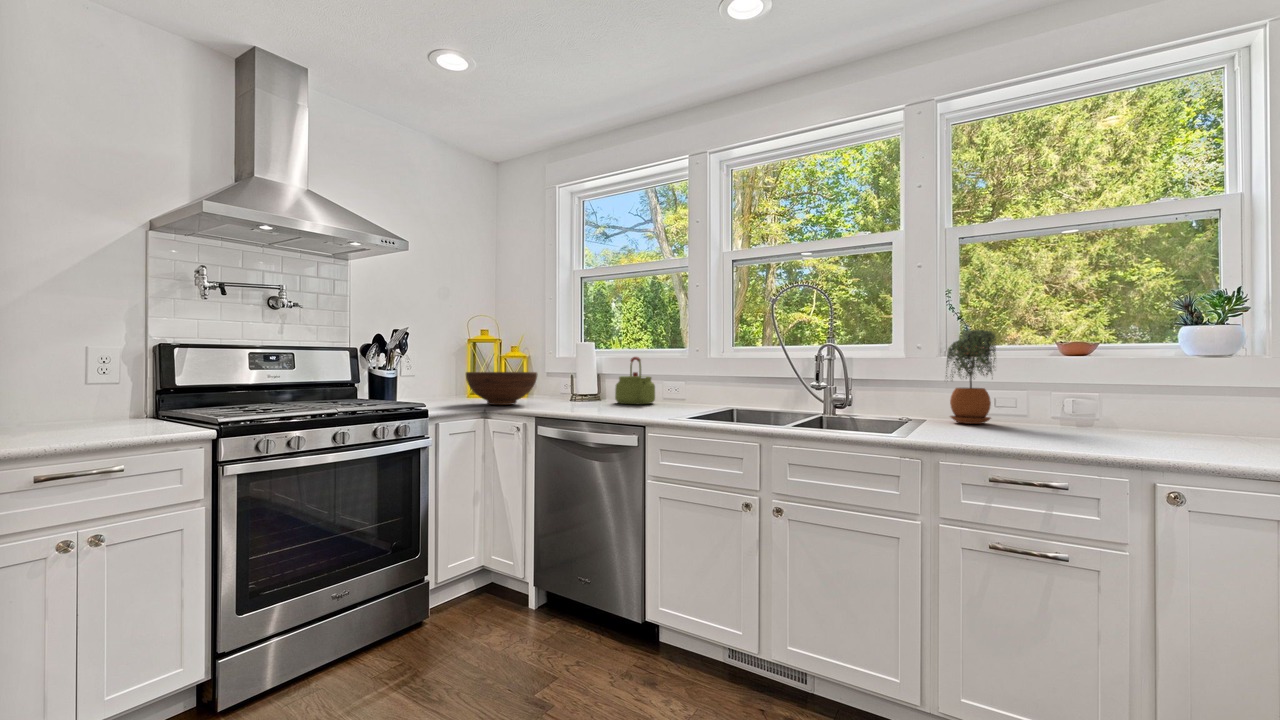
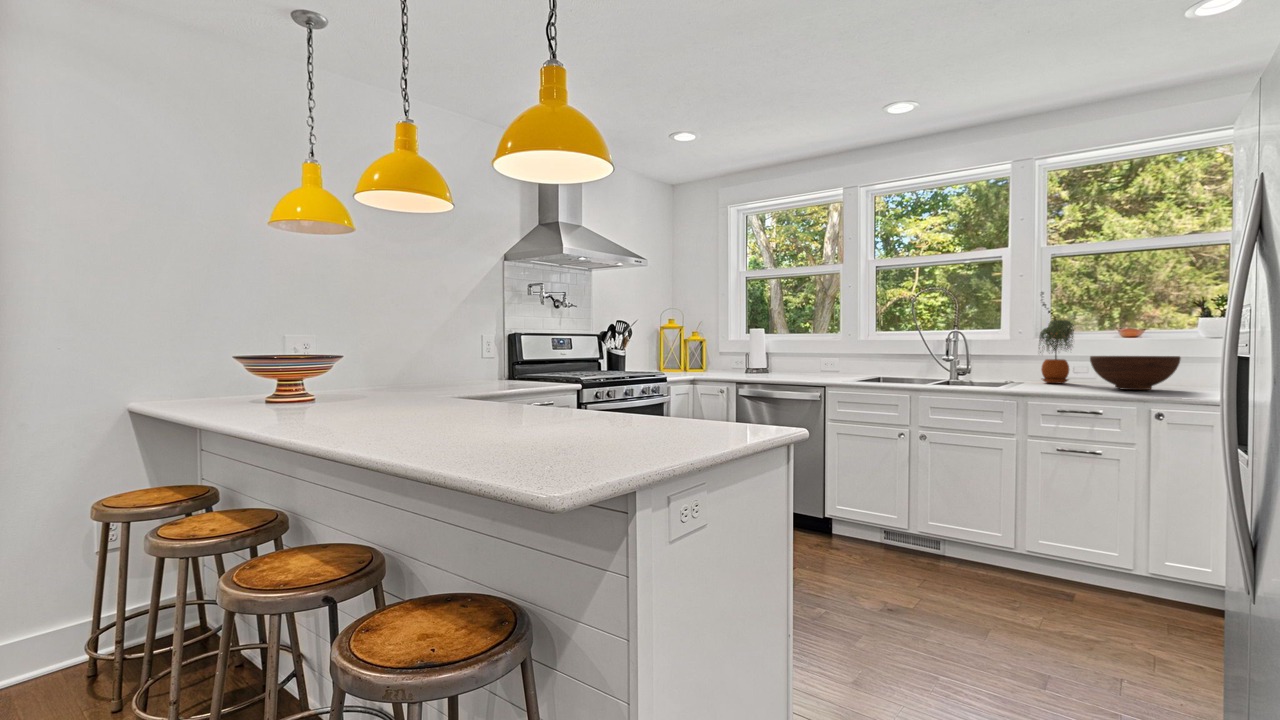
kettle: present [615,357,655,404] -> none [784,339,815,375]
fruit bowl: present [466,372,538,405] -> present [1090,356,1181,390]

